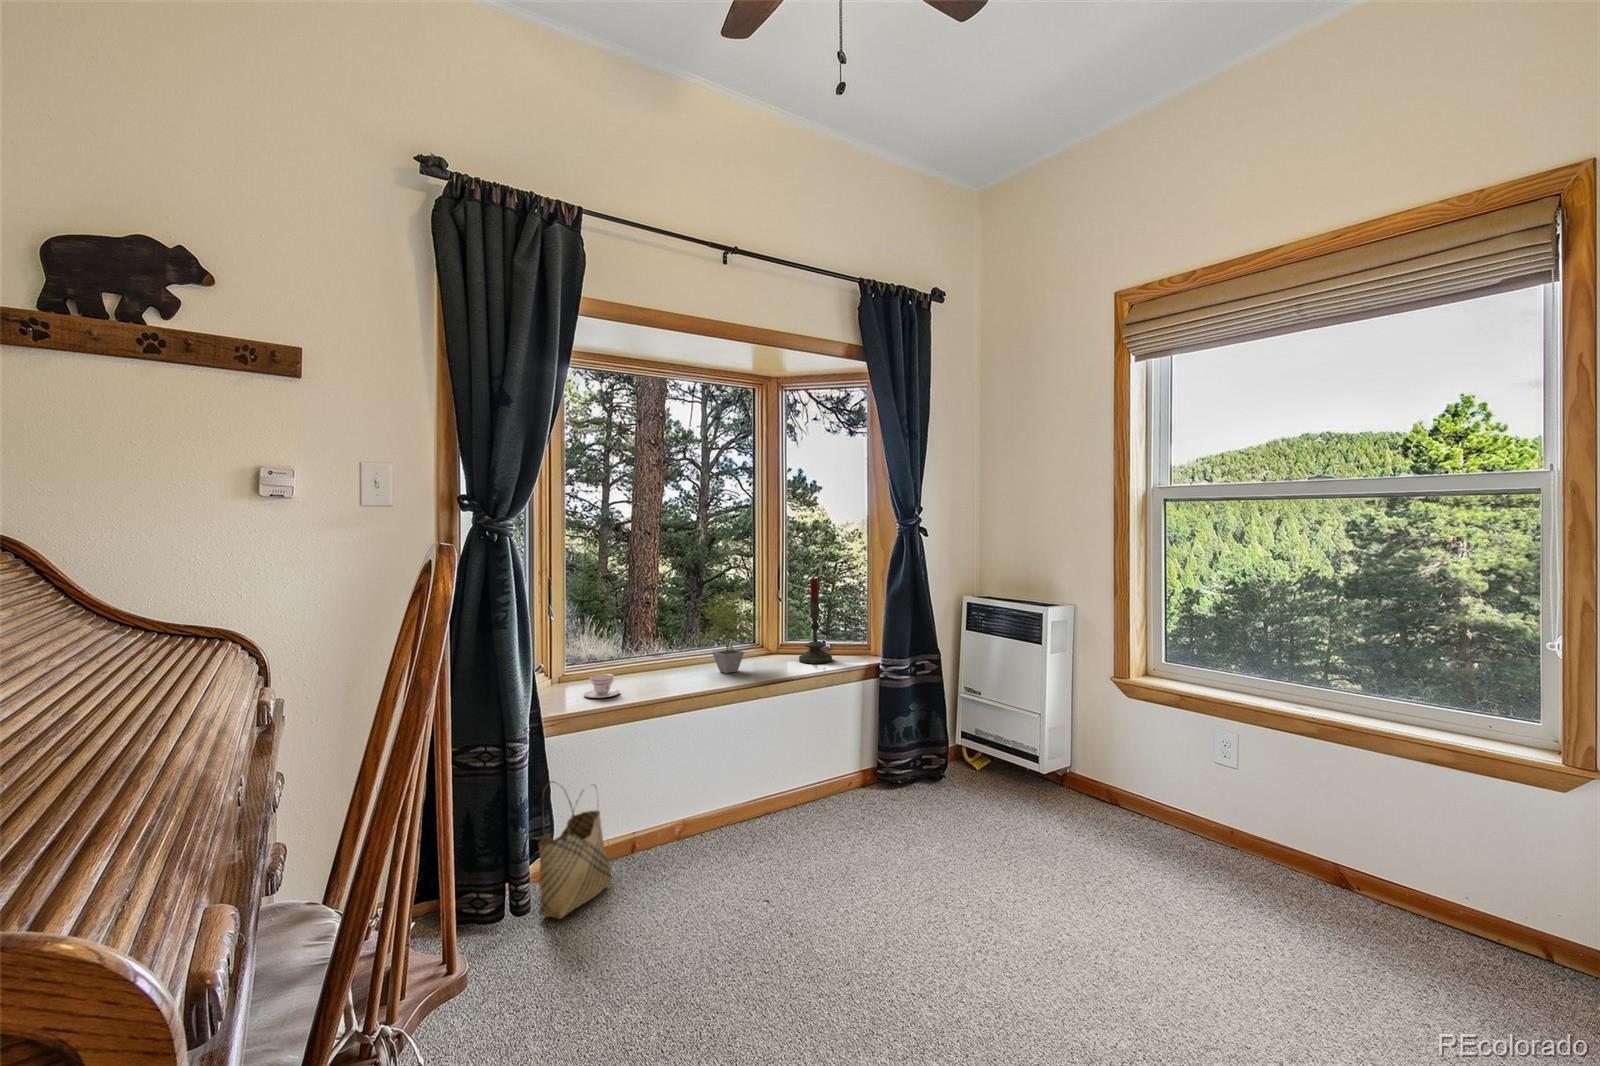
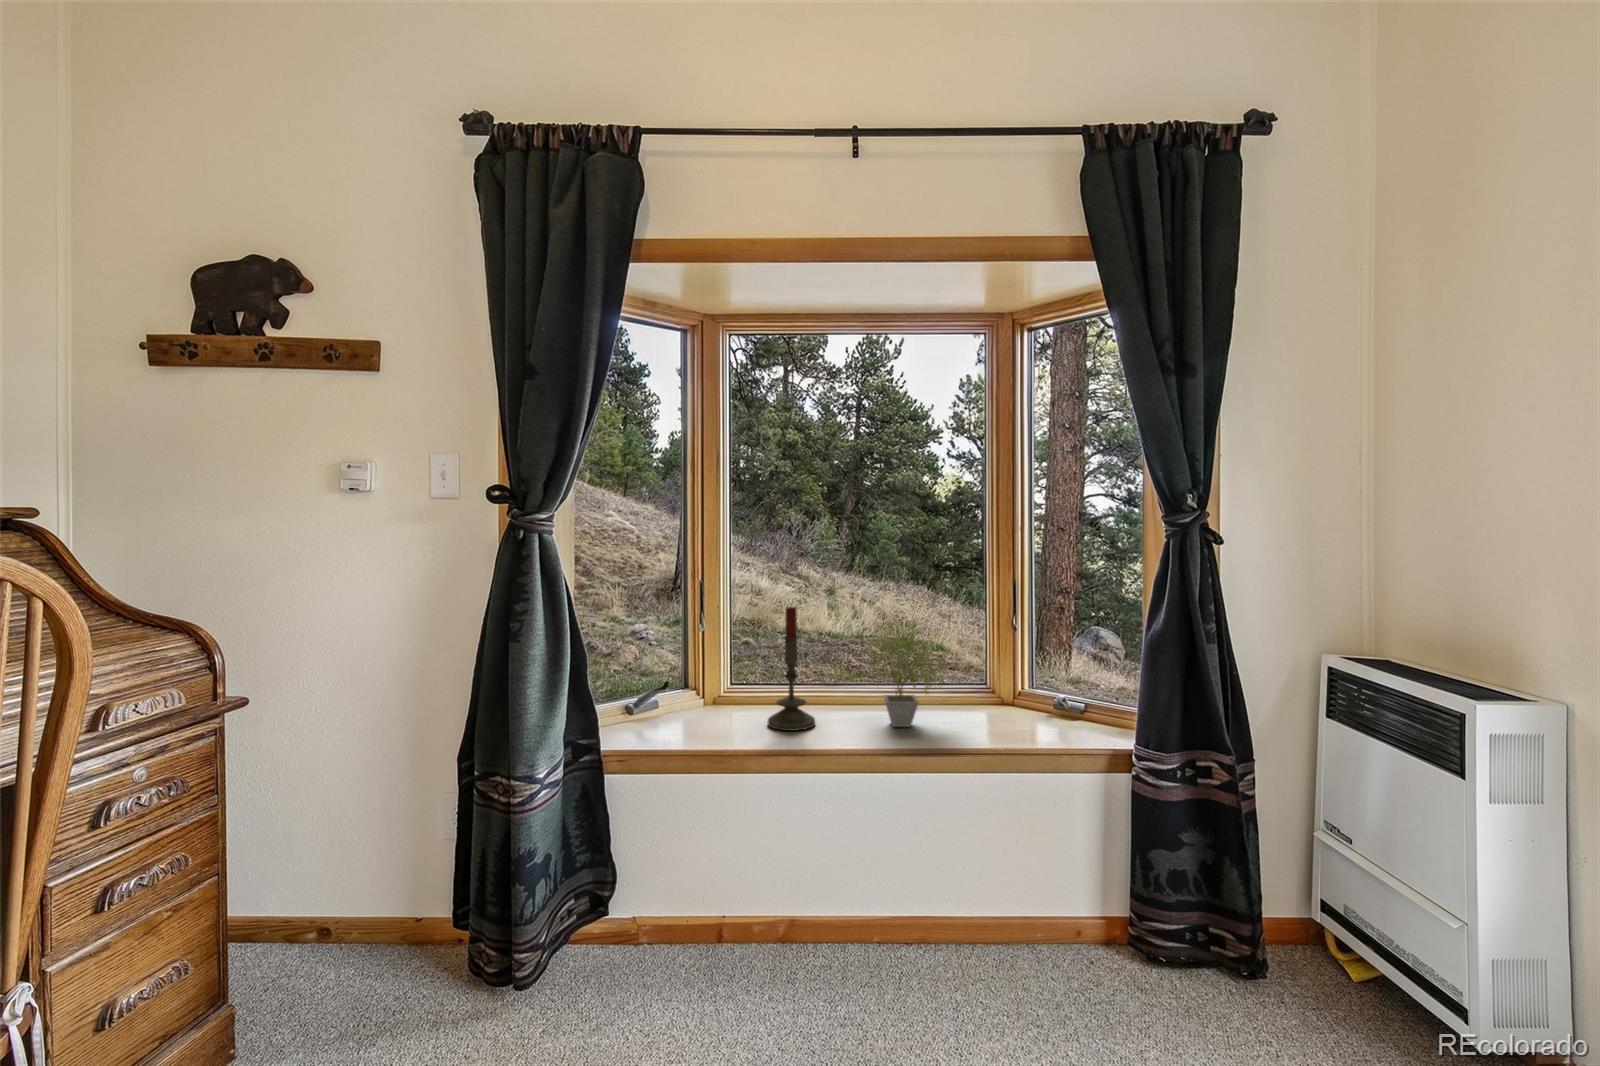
candle: present [799,577,832,664] -> present [768,607,815,731]
teacup: present [584,674,620,698] -> none [695,705,738,735]
woven basket: present [538,781,612,919] -> none [552,827,659,1002]

